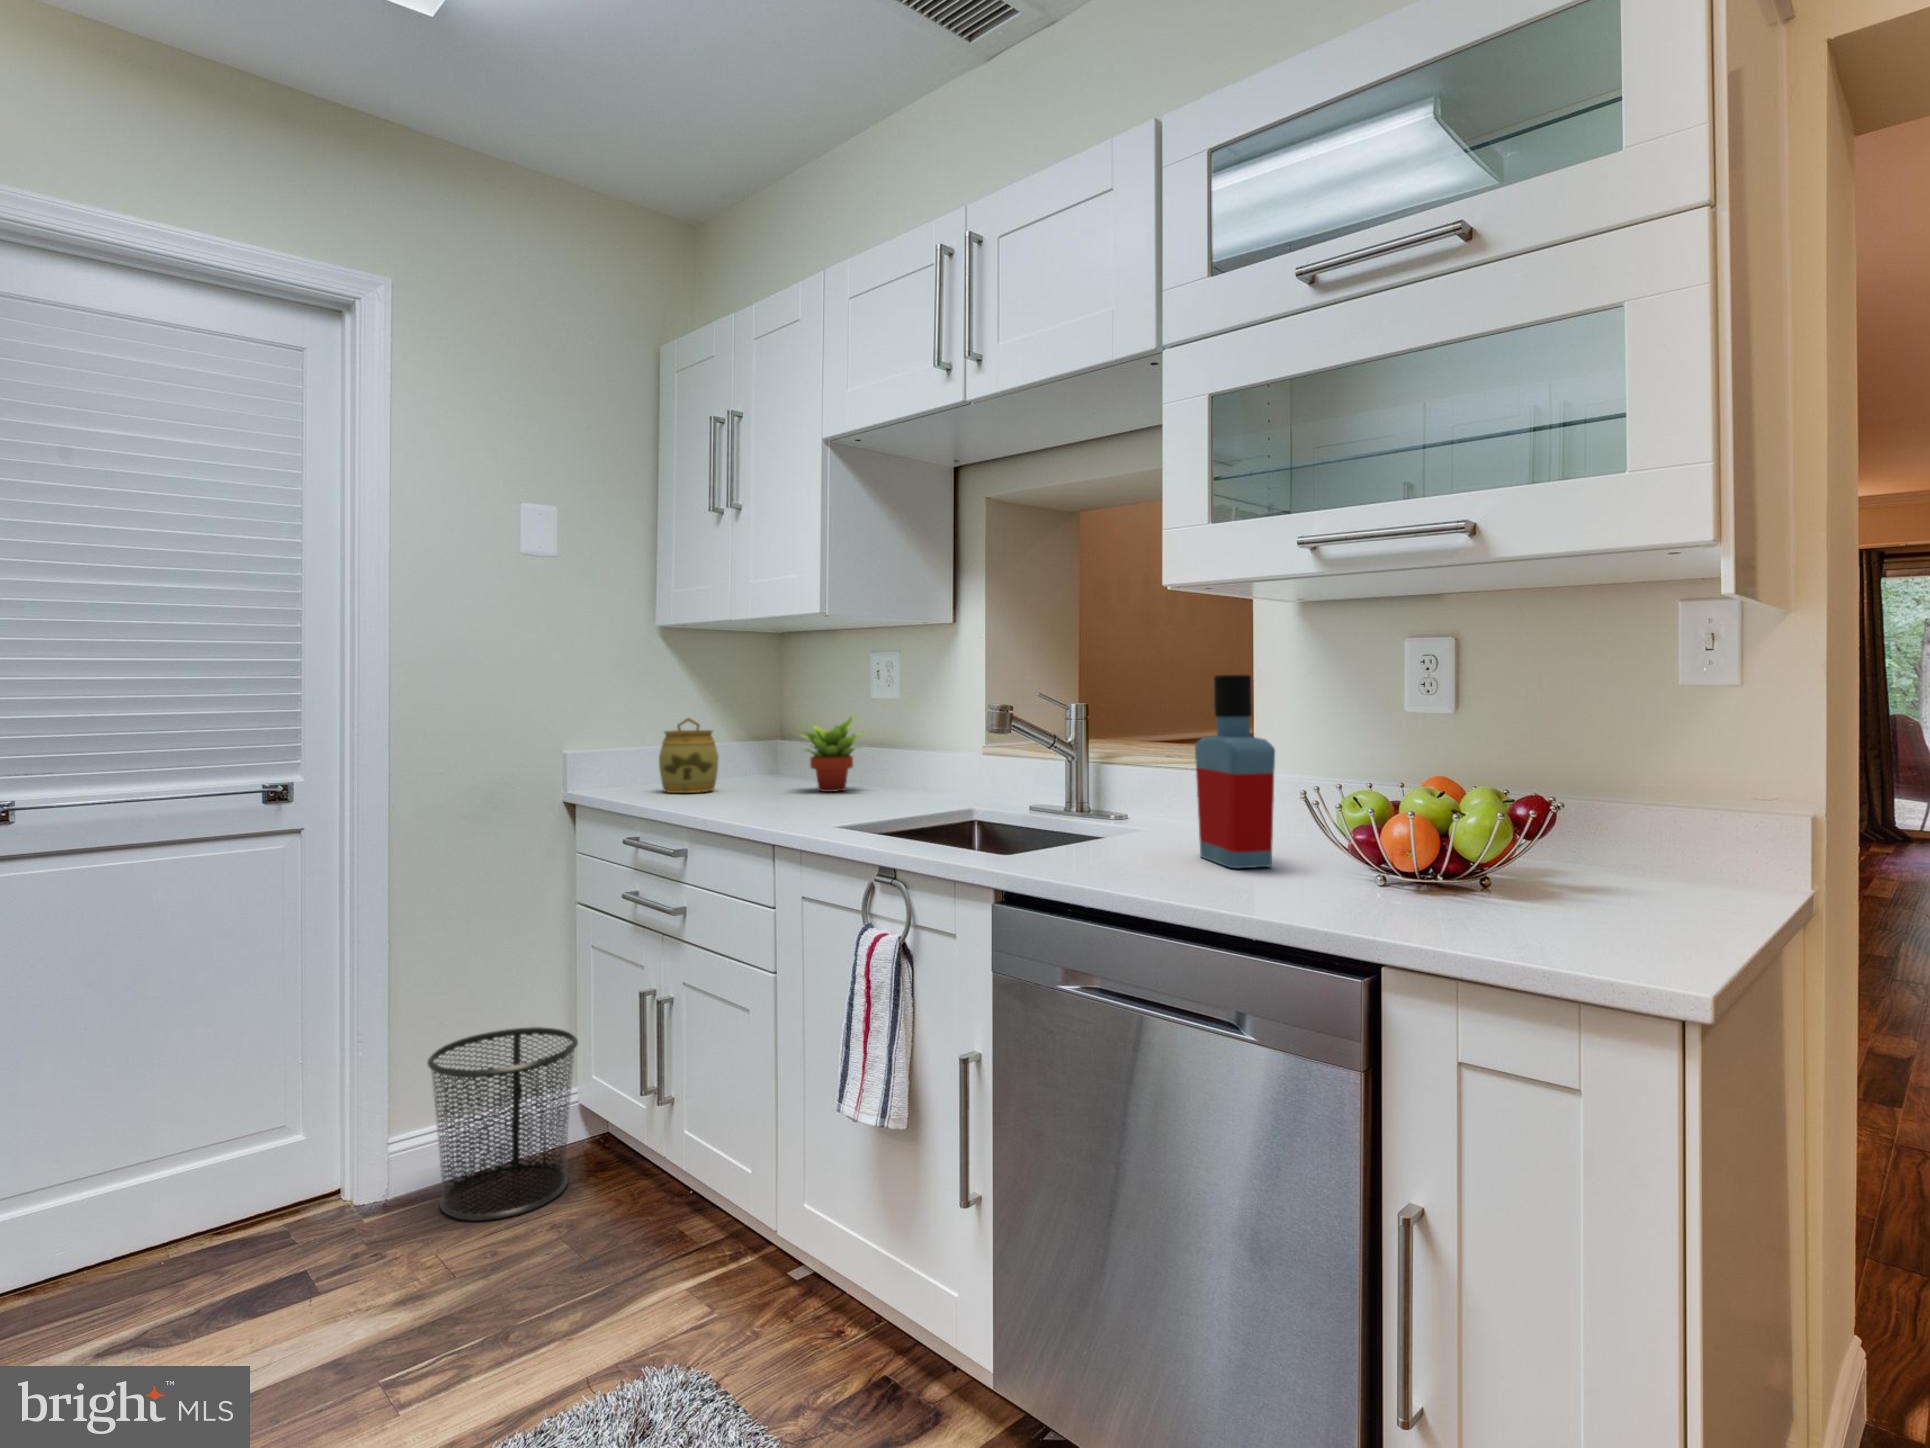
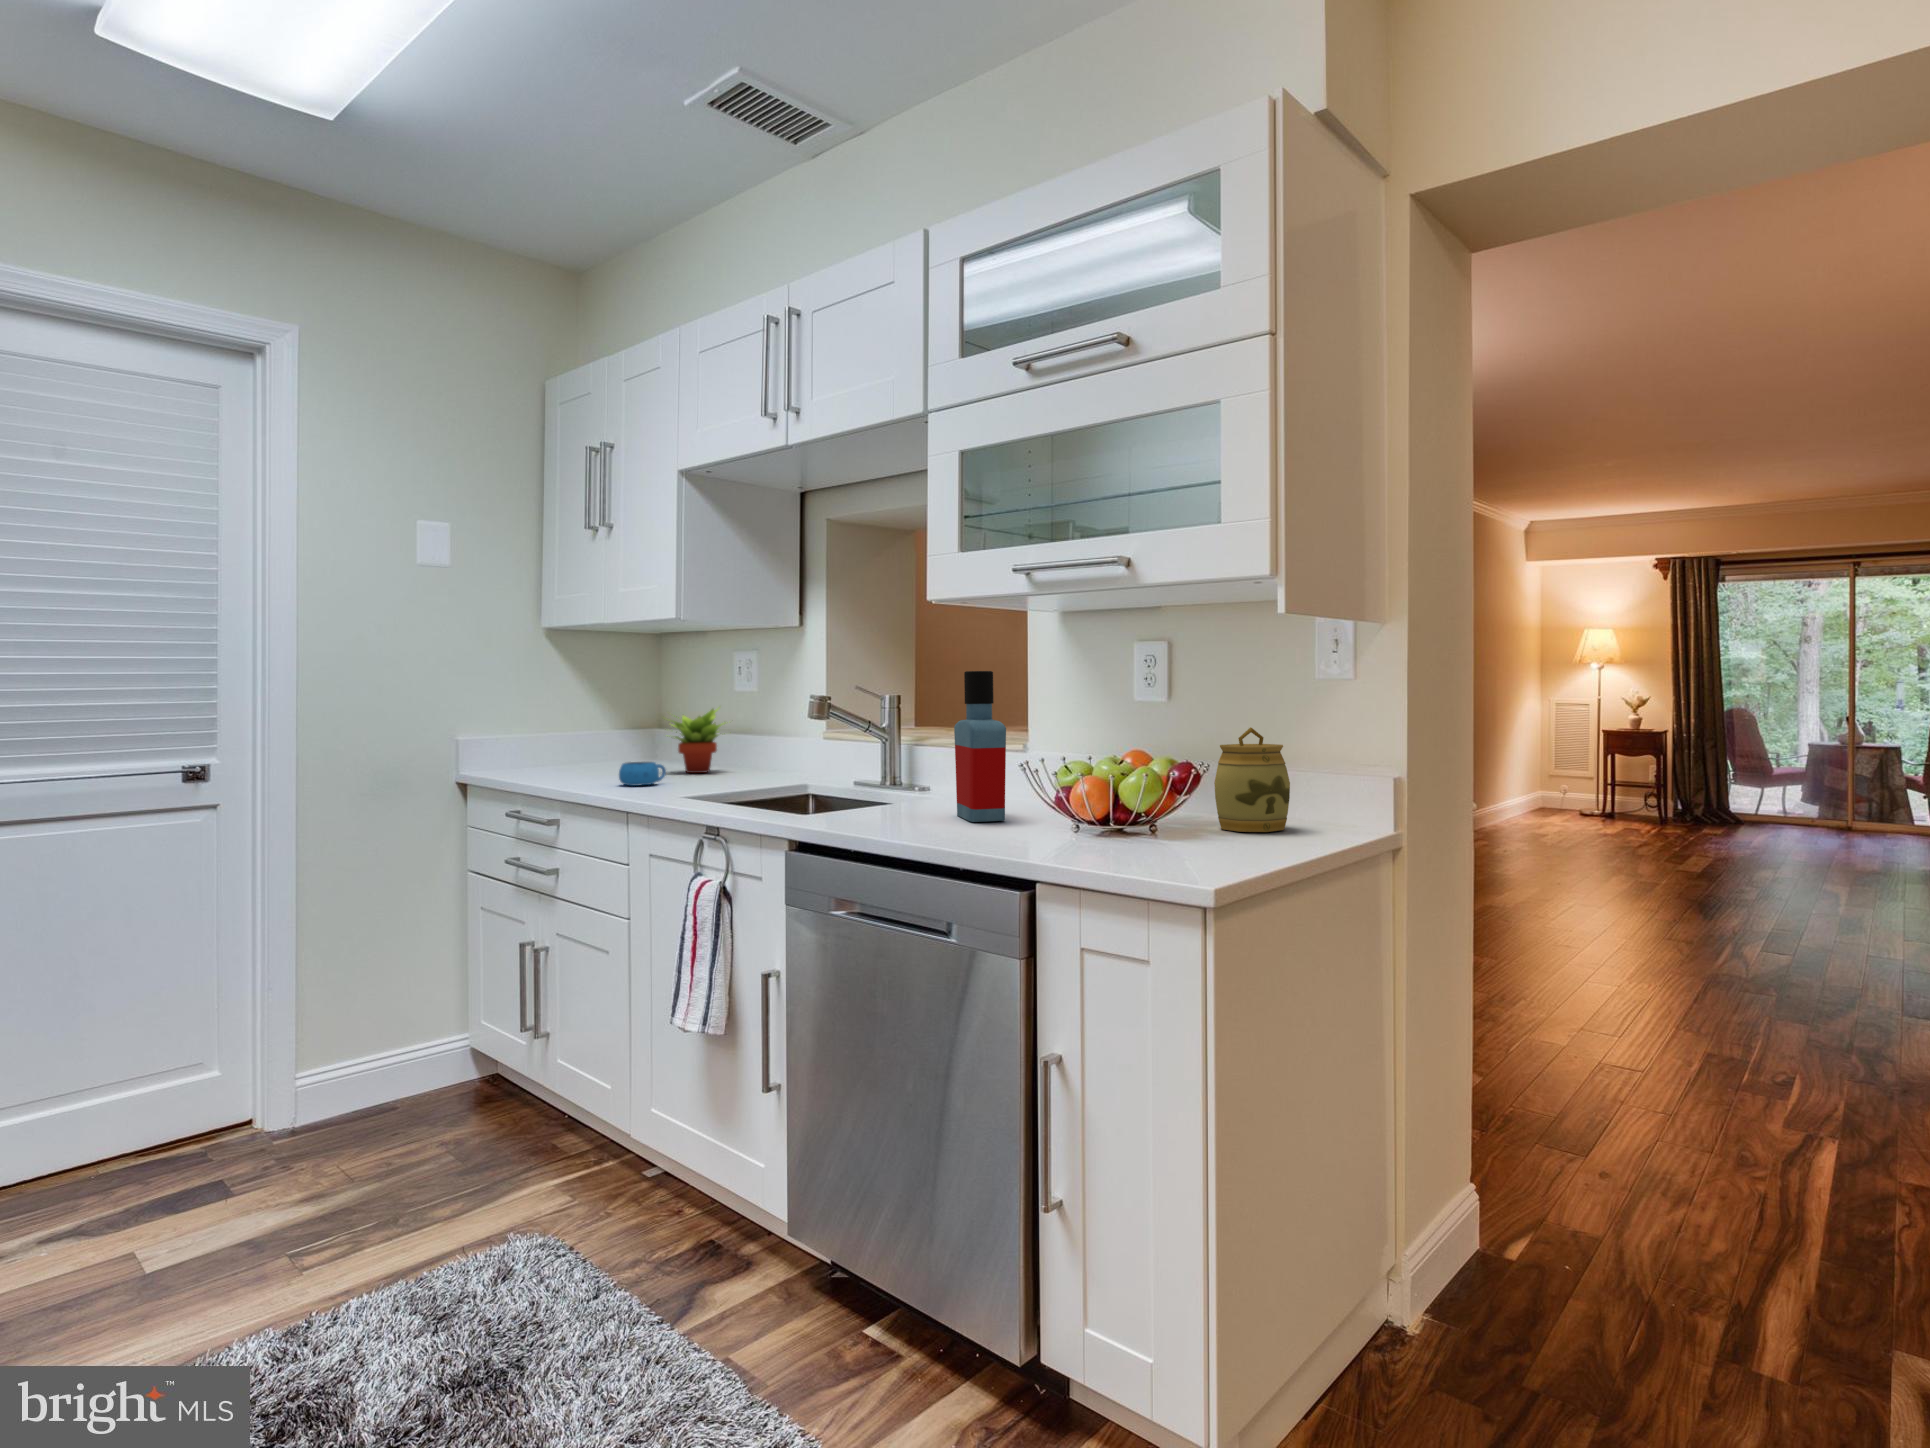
jar: present [659,718,718,793] -> present [1214,727,1290,832]
mug: none [753,780,805,809] -> present [619,762,666,786]
waste bin: present [427,1027,578,1221] -> none [332,980,468,1142]

